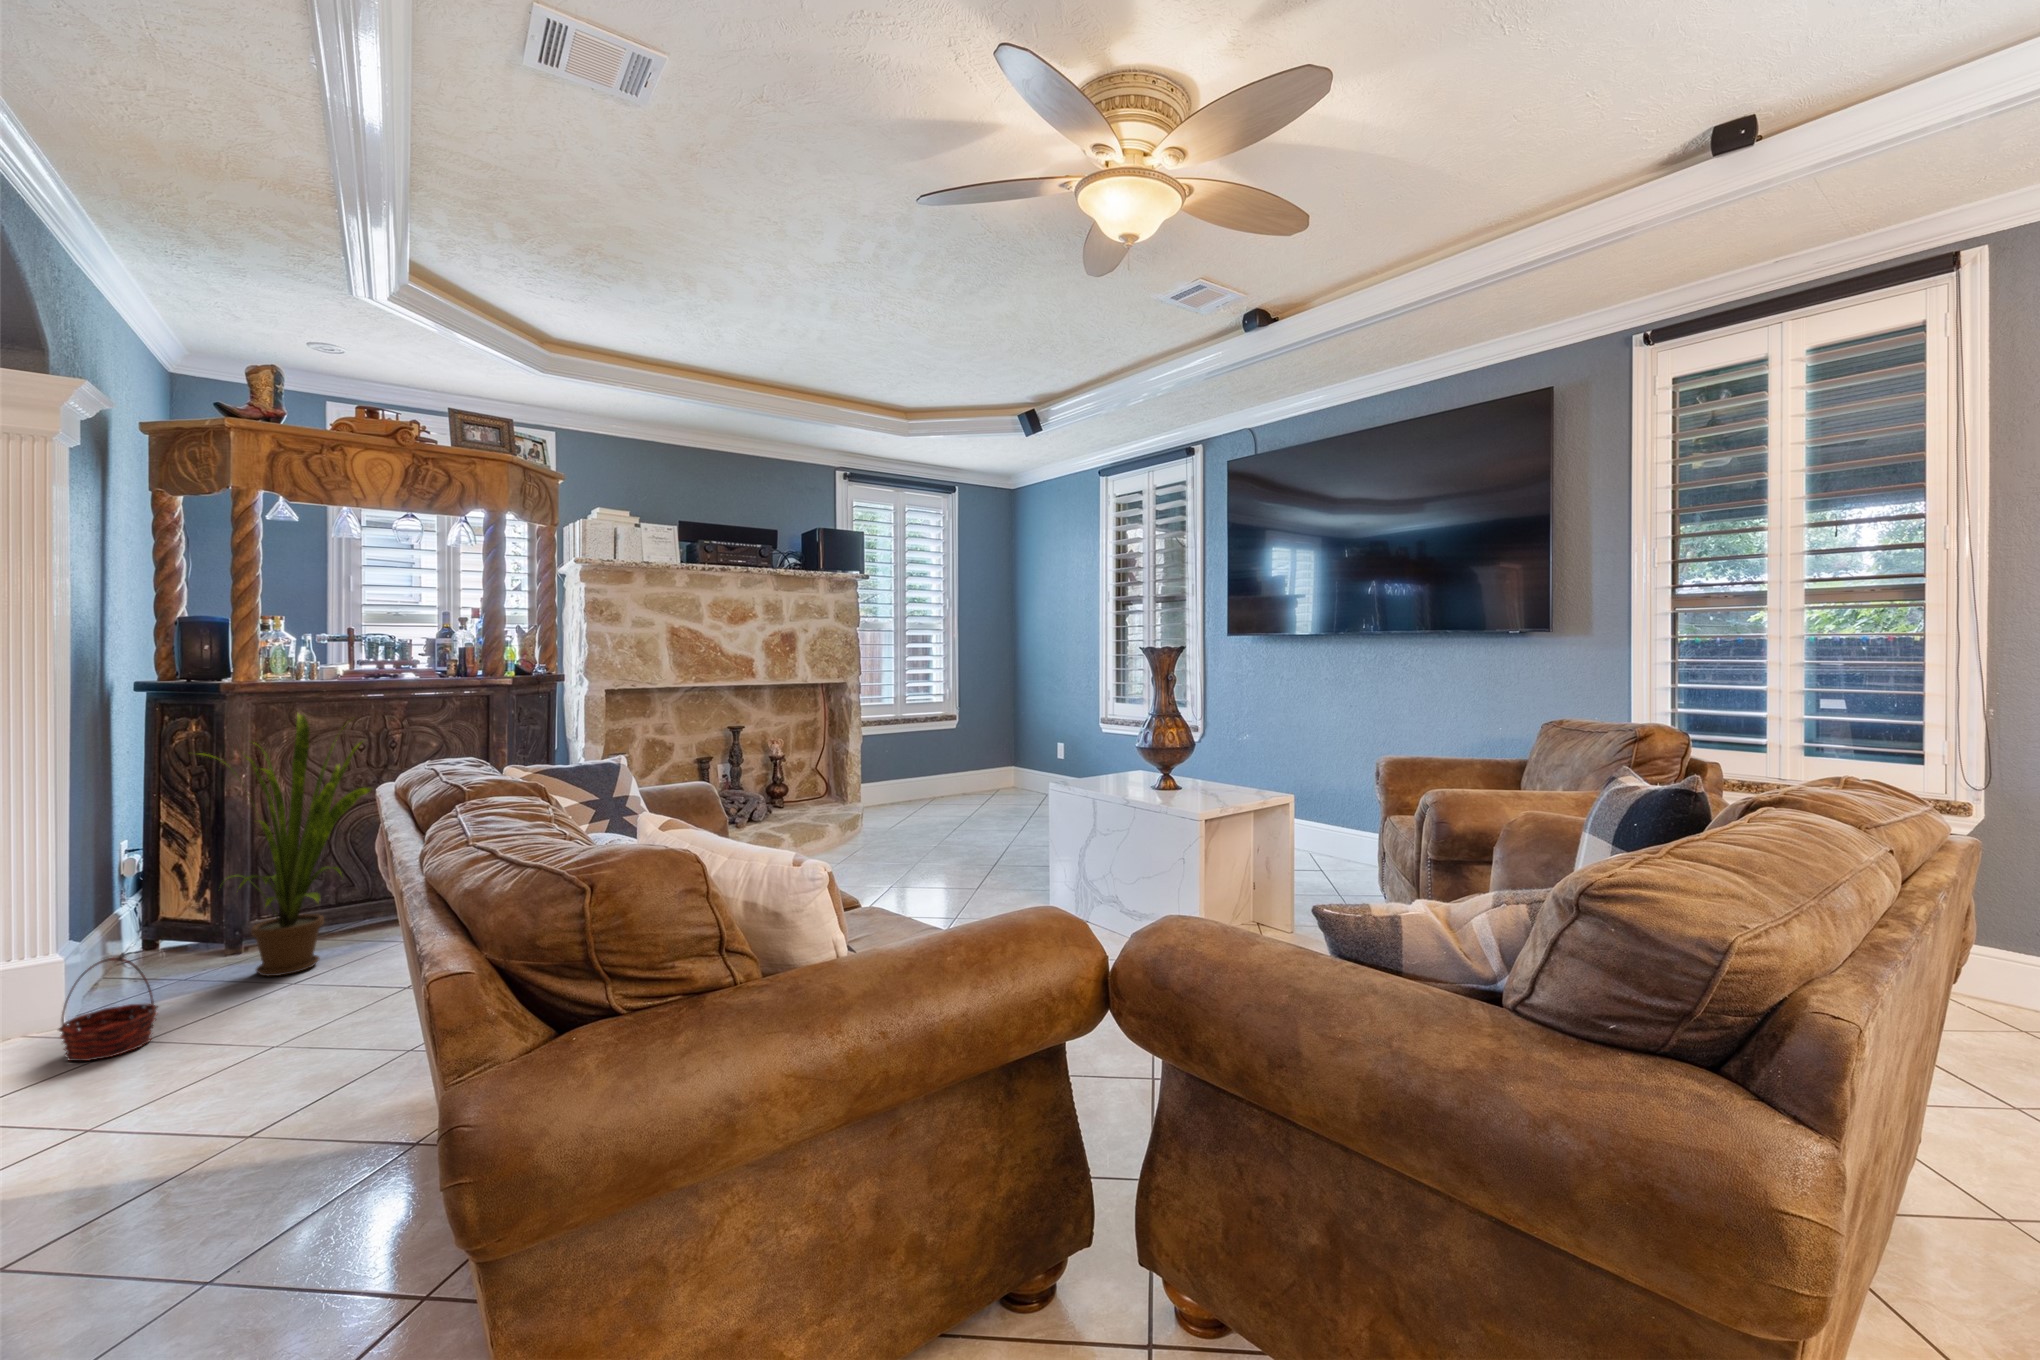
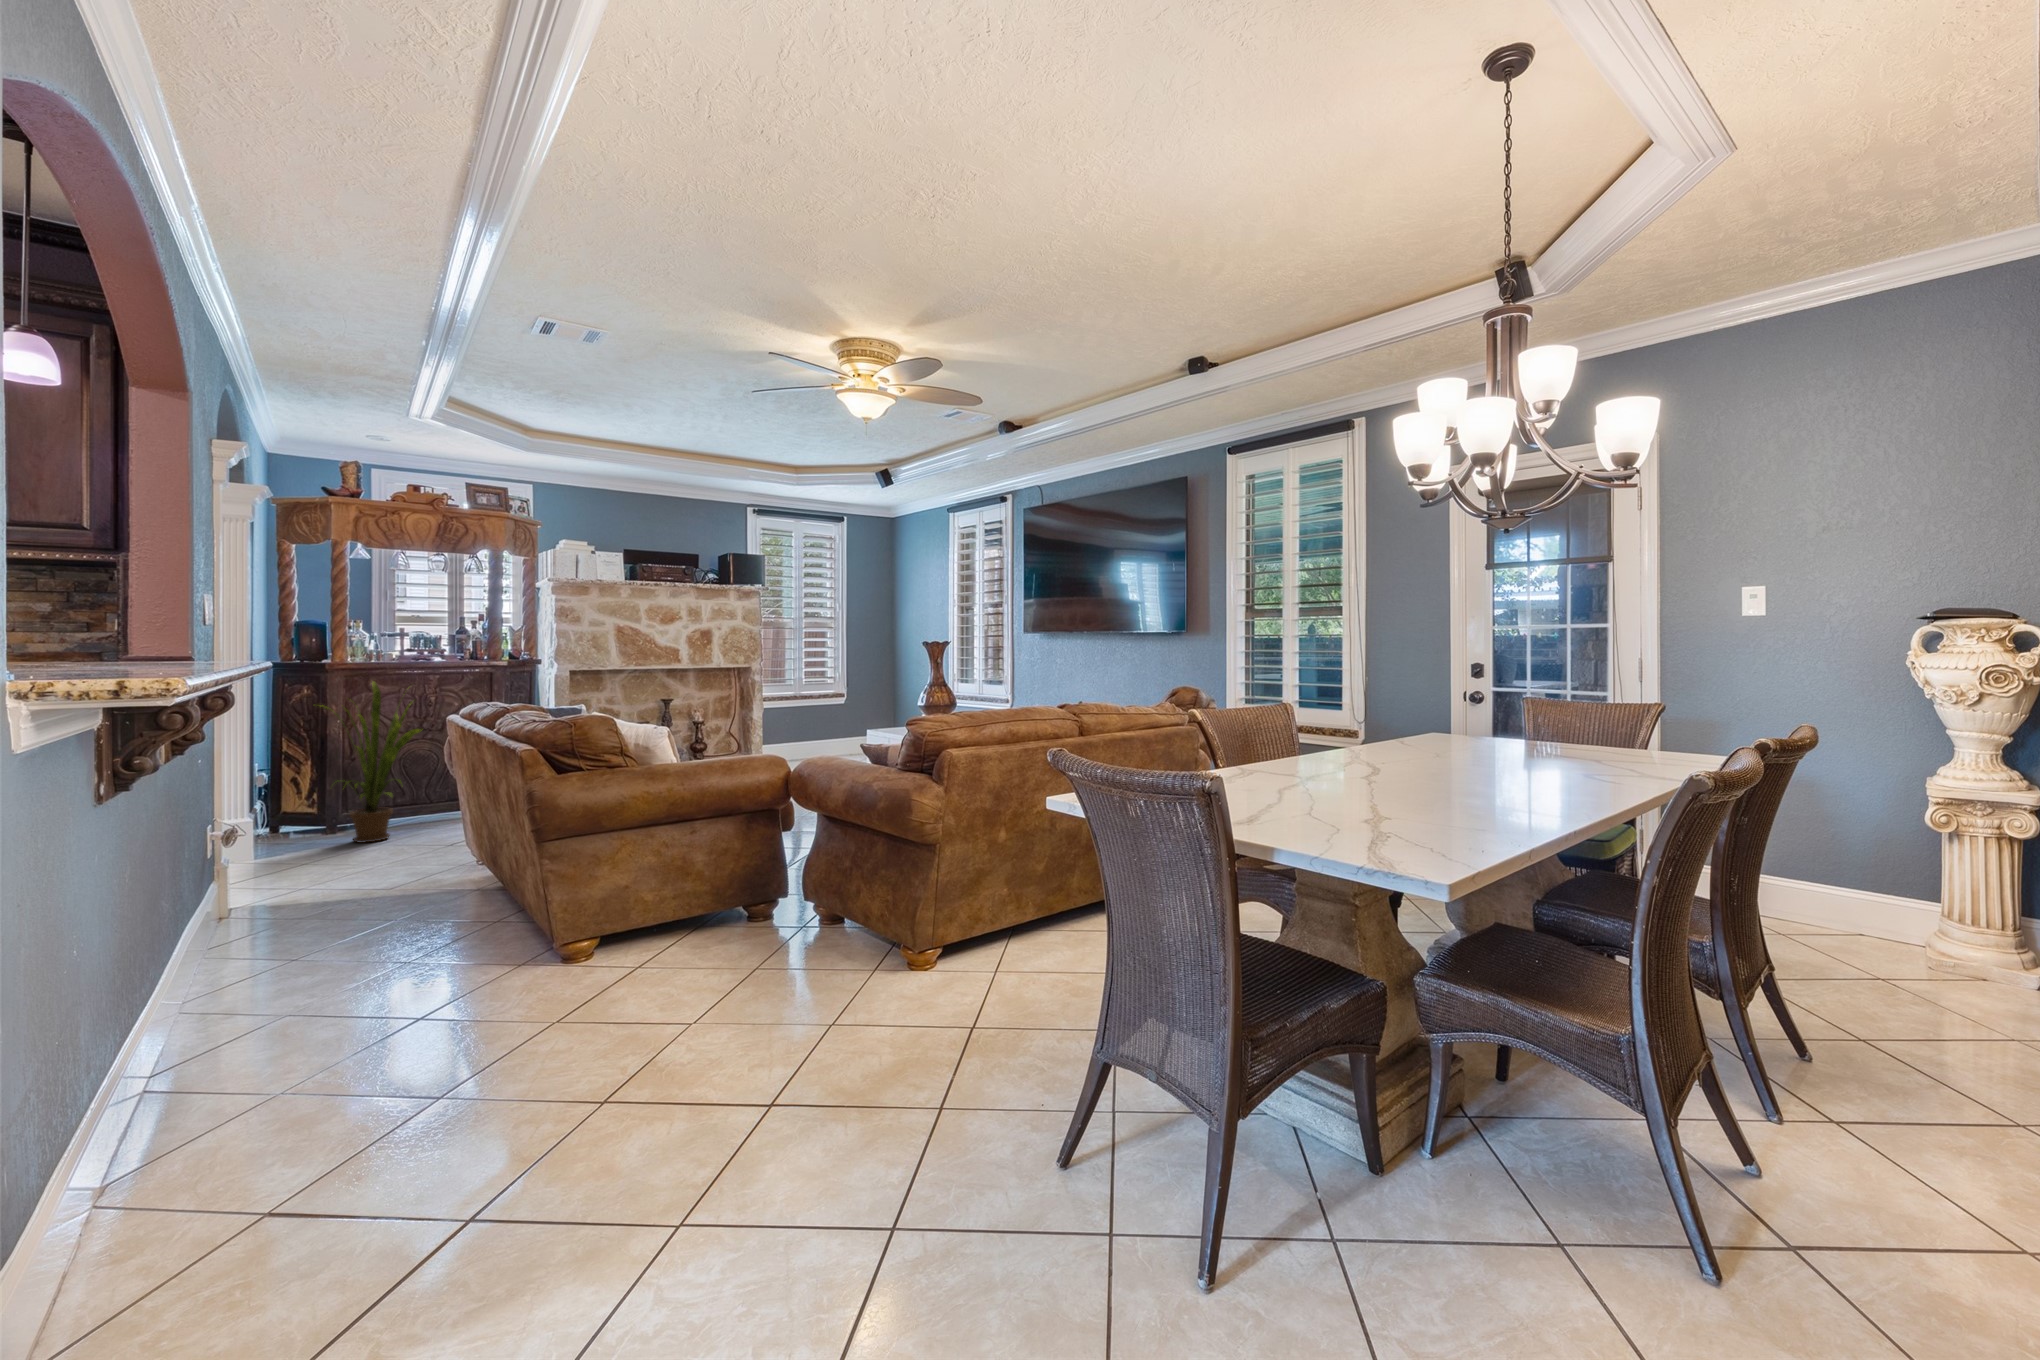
basket: present [59,958,158,1062] -> none [259,816,311,872]

